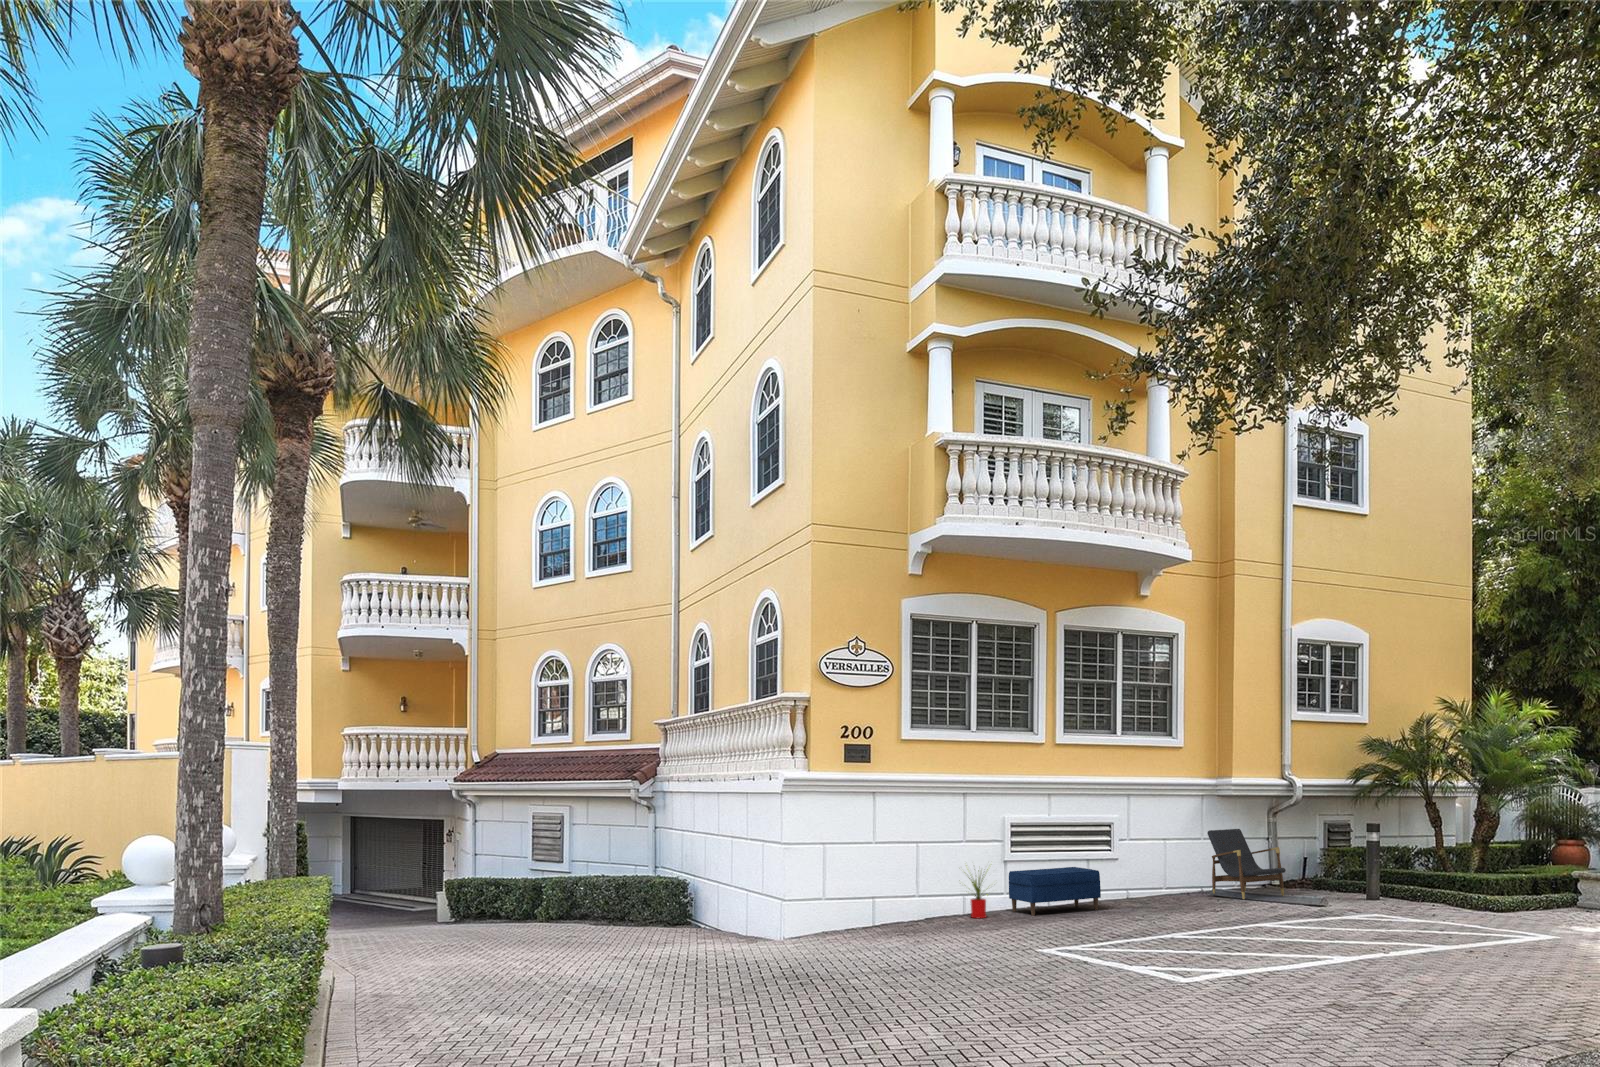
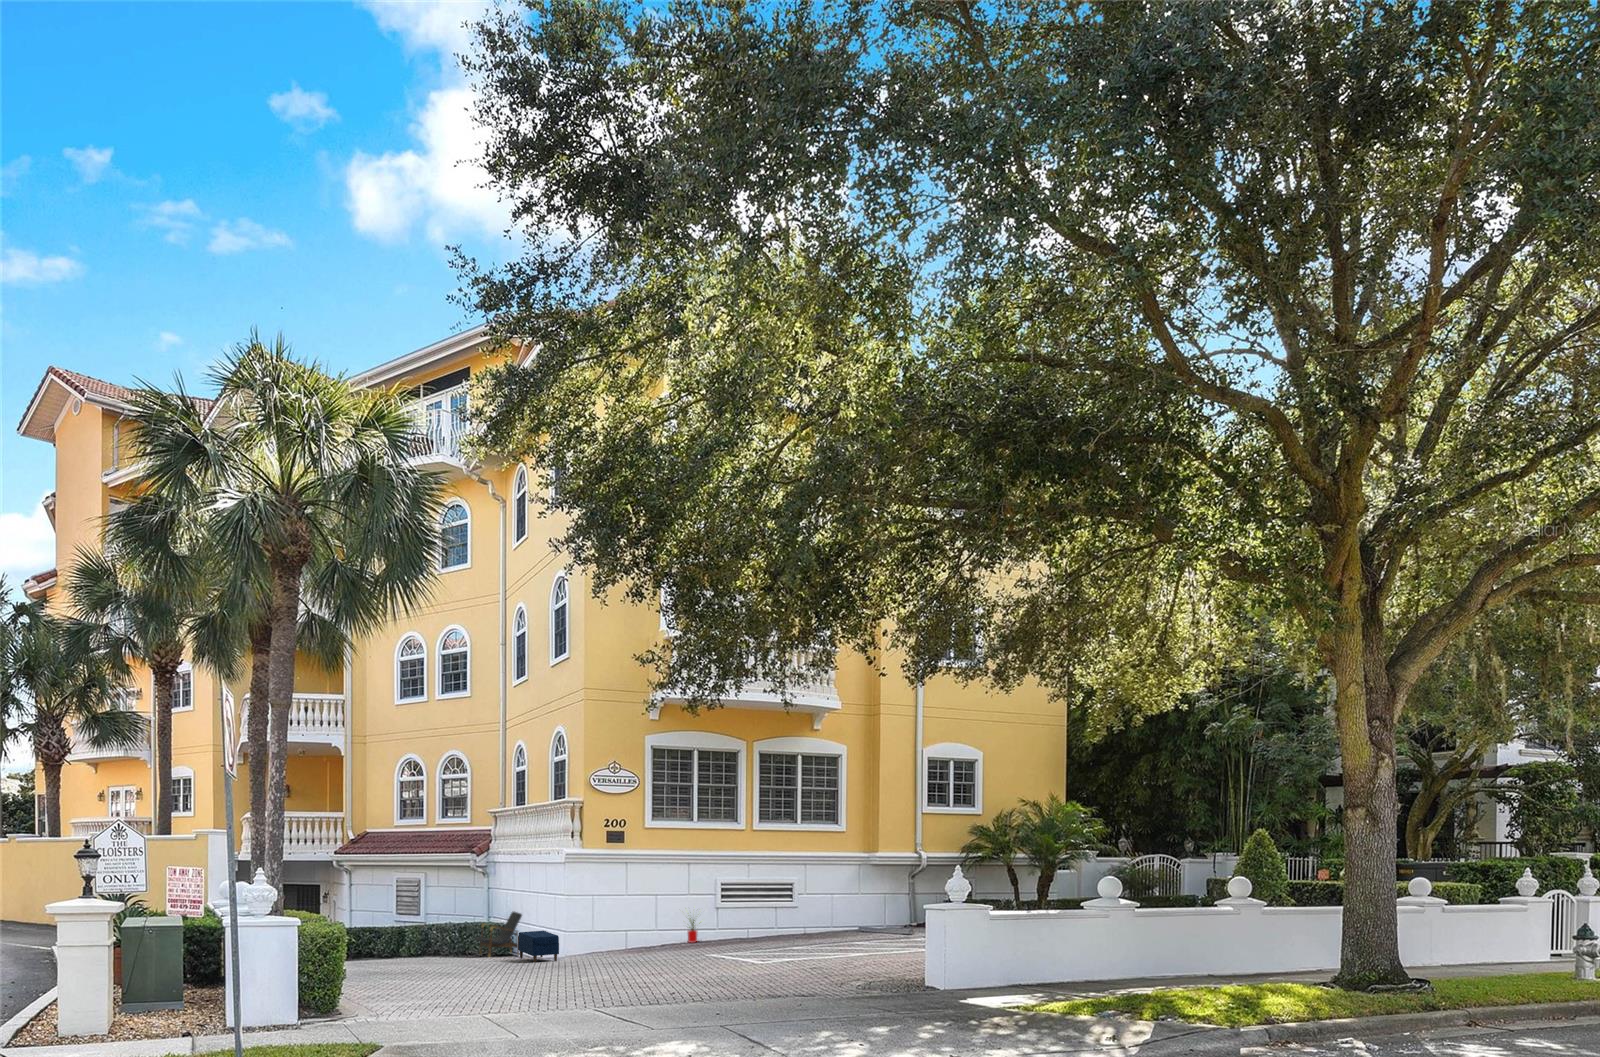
lounge chair: present [1207,829,1286,899] -> present [475,912,522,957]
bench: present [1009,867,1101,916] -> present [518,931,559,963]

